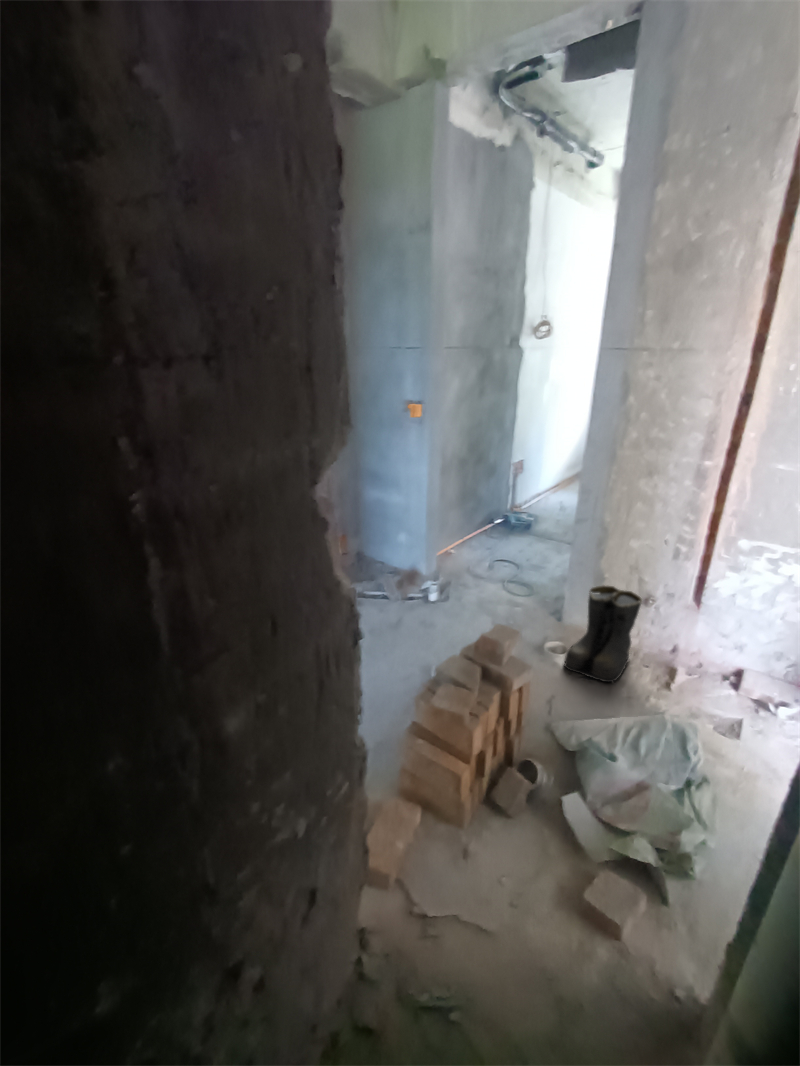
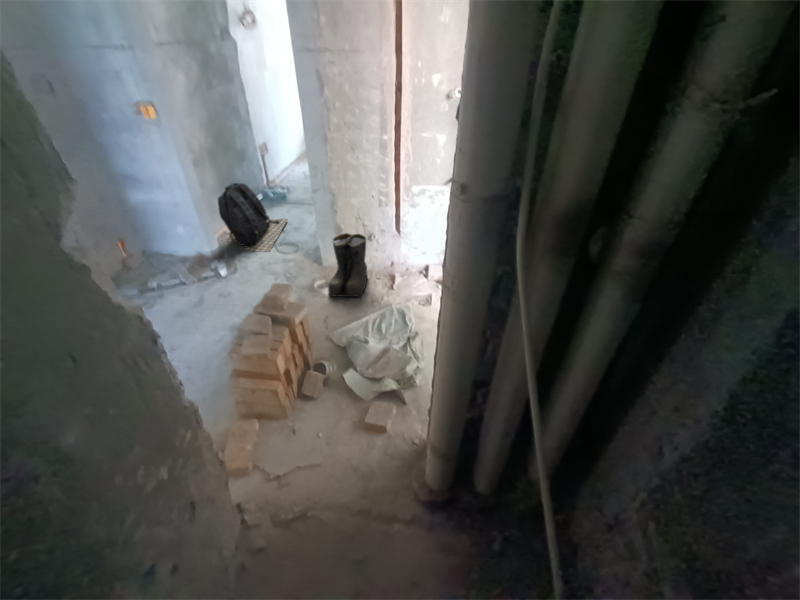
backpack: none [434,493,529,586] -> present [218,183,287,252]

